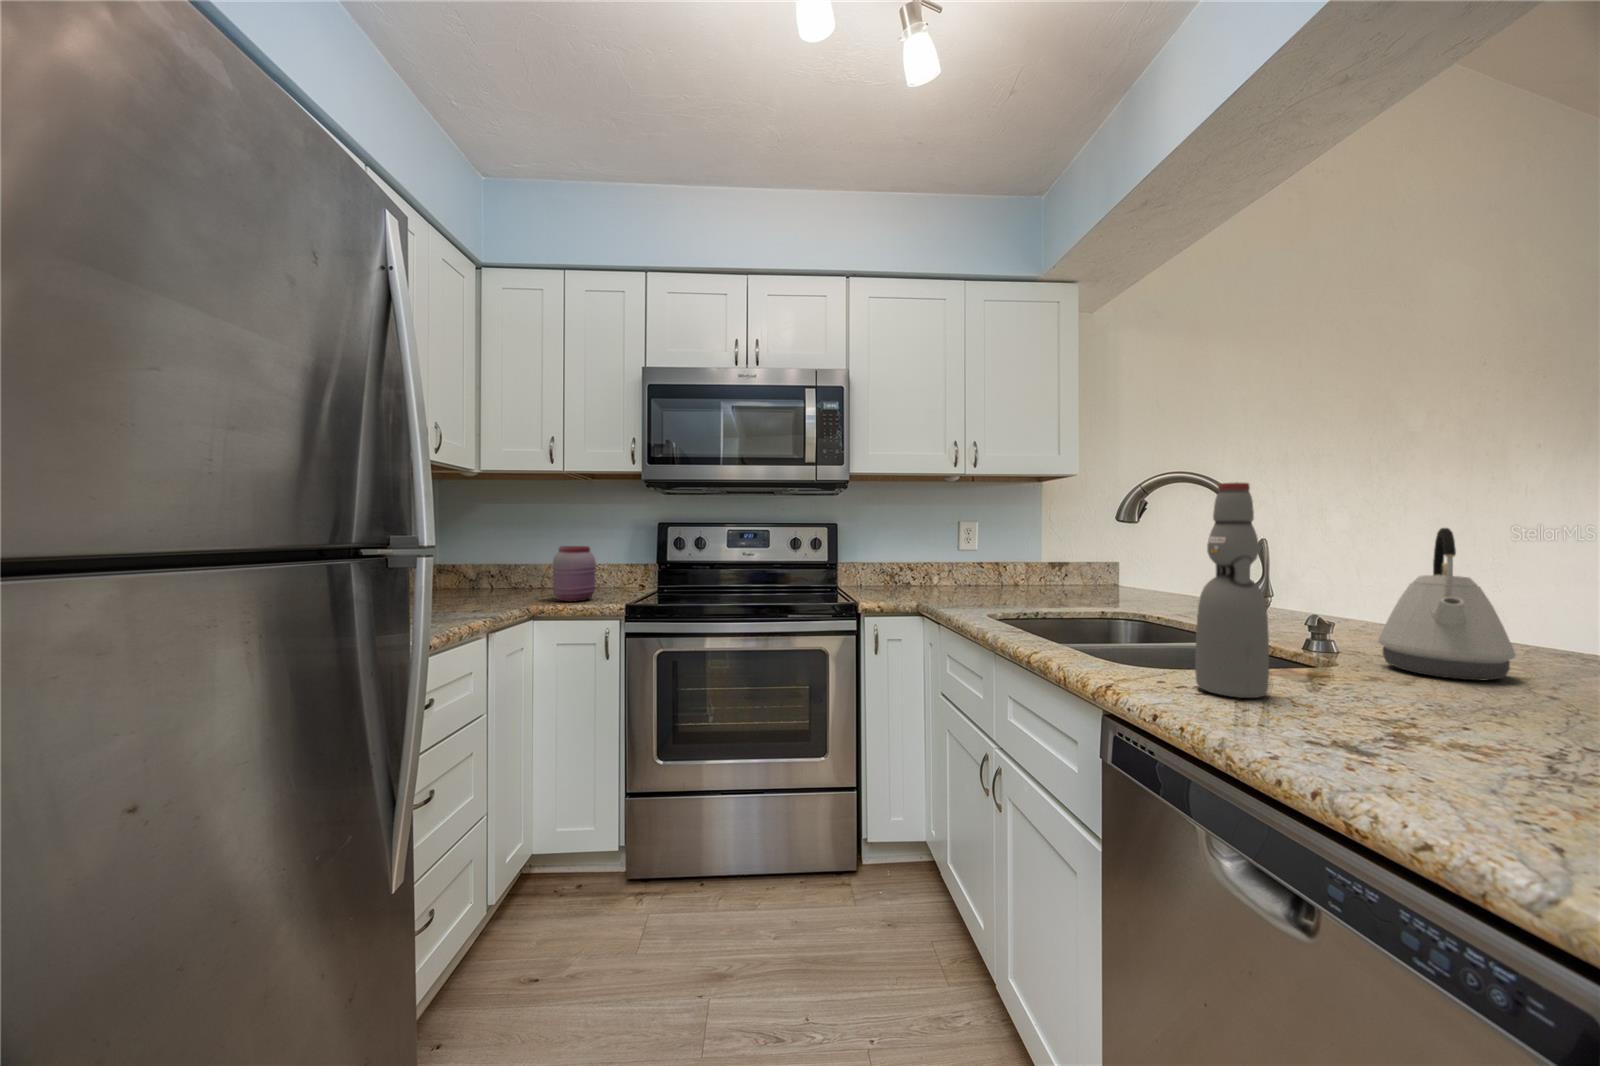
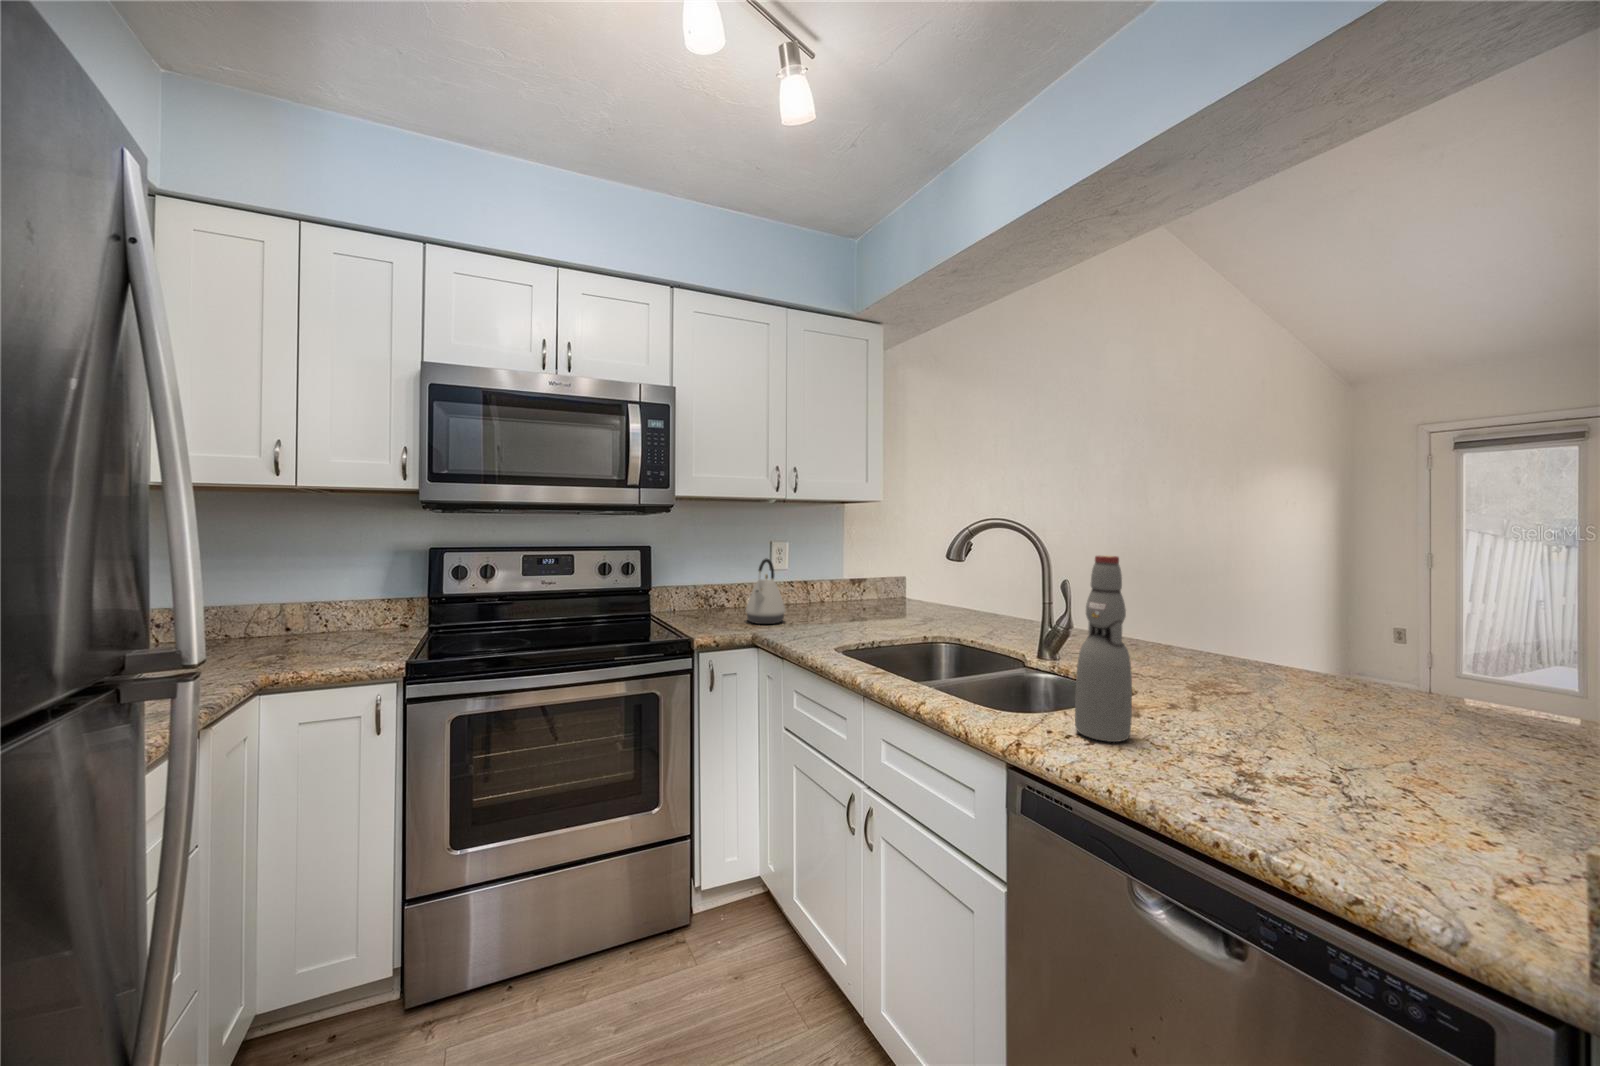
kettle: present [1378,528,1515,681] -> present [746,559,785,624]
jar: present [553,546,596,602] -> none [256,587,329,668]

